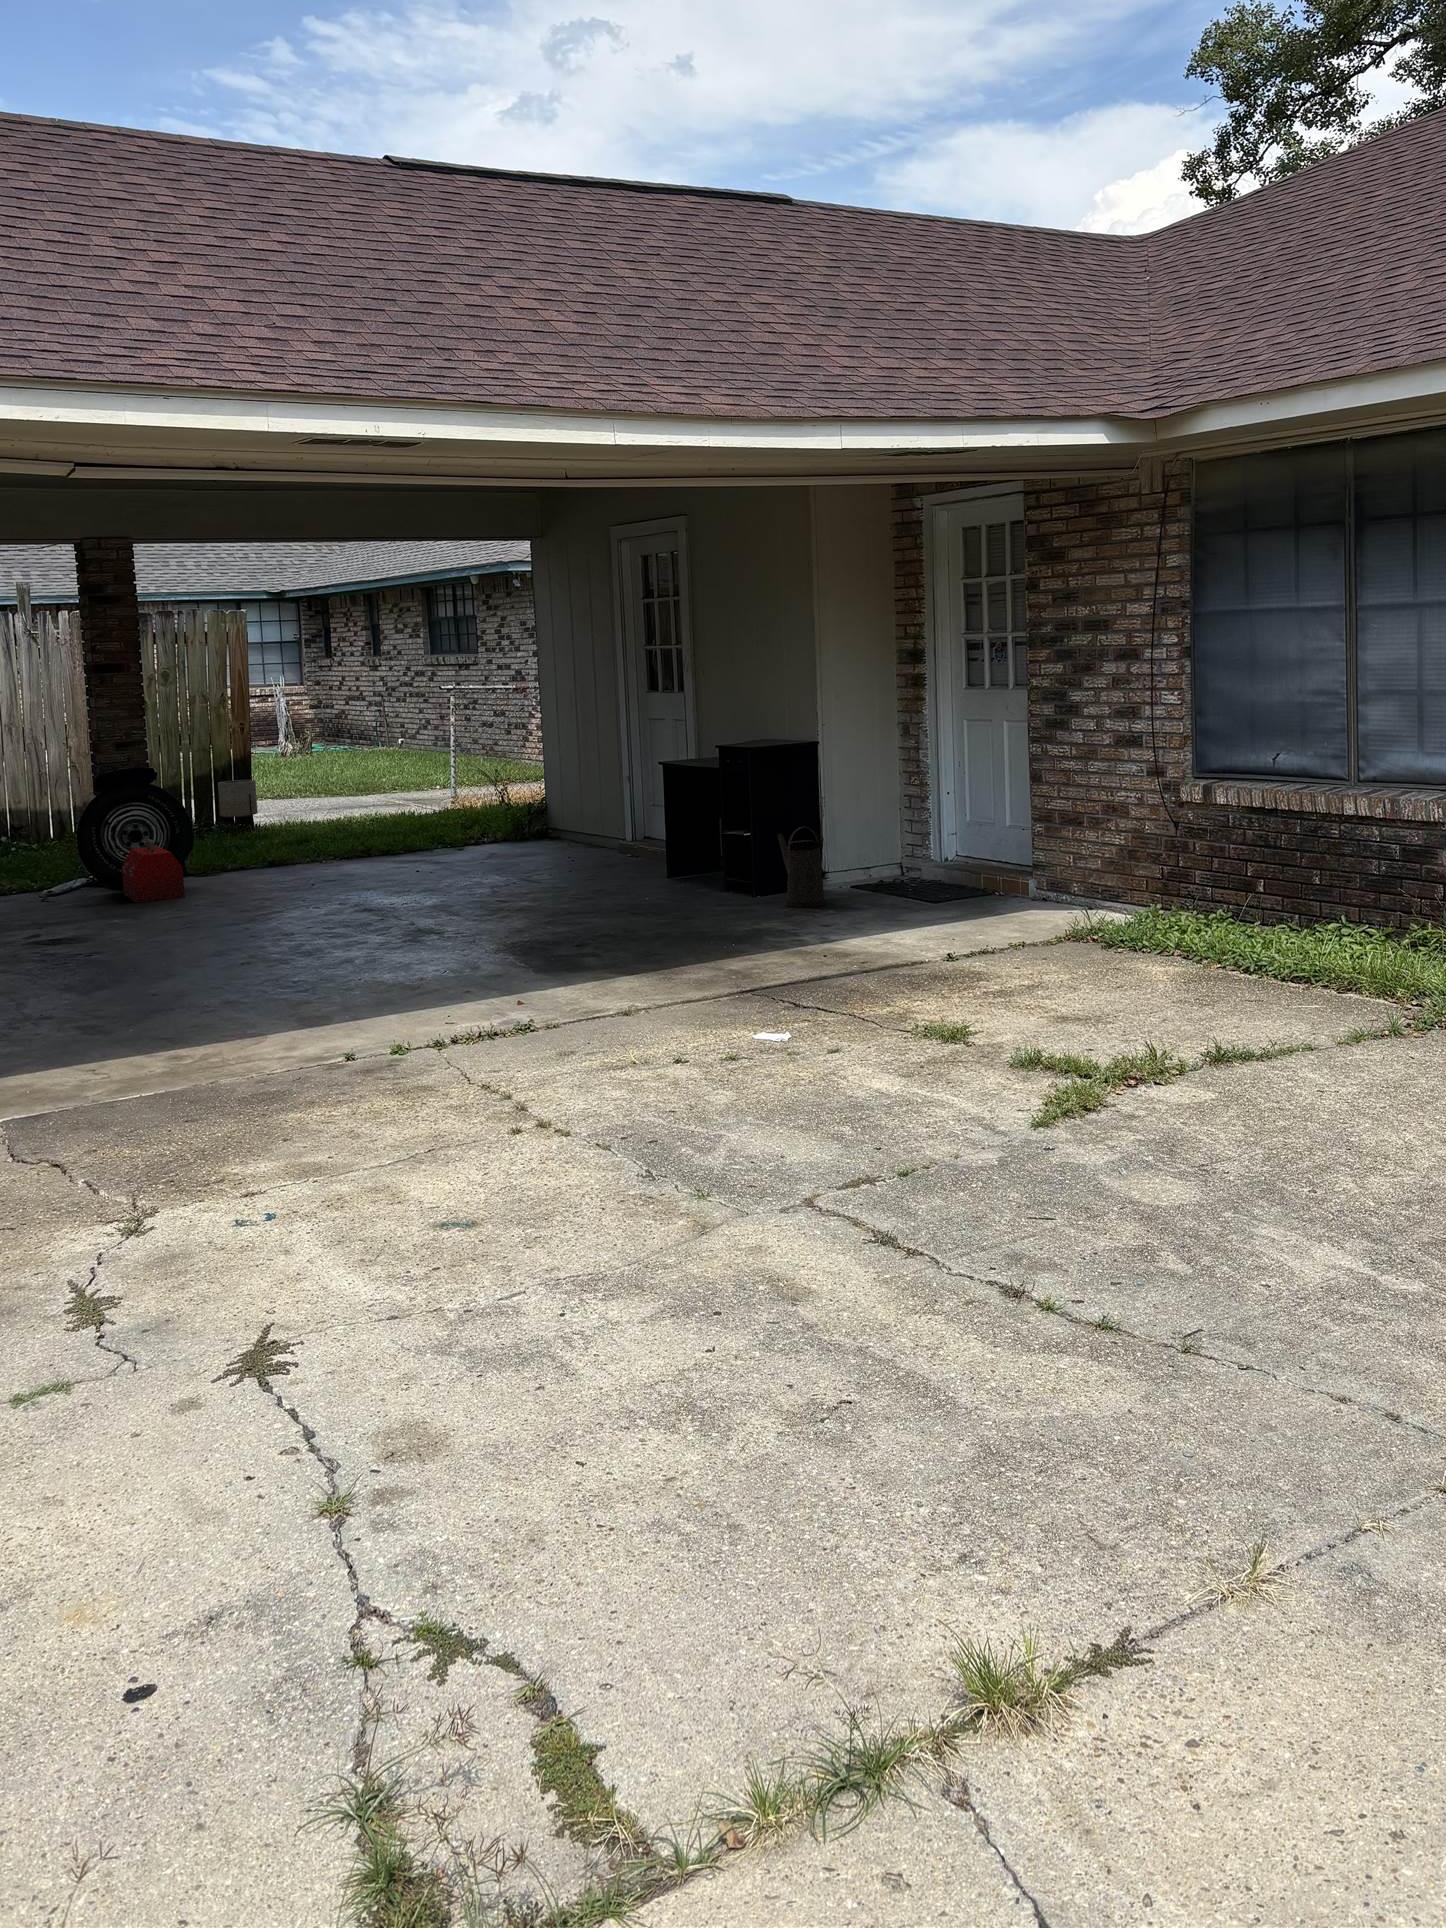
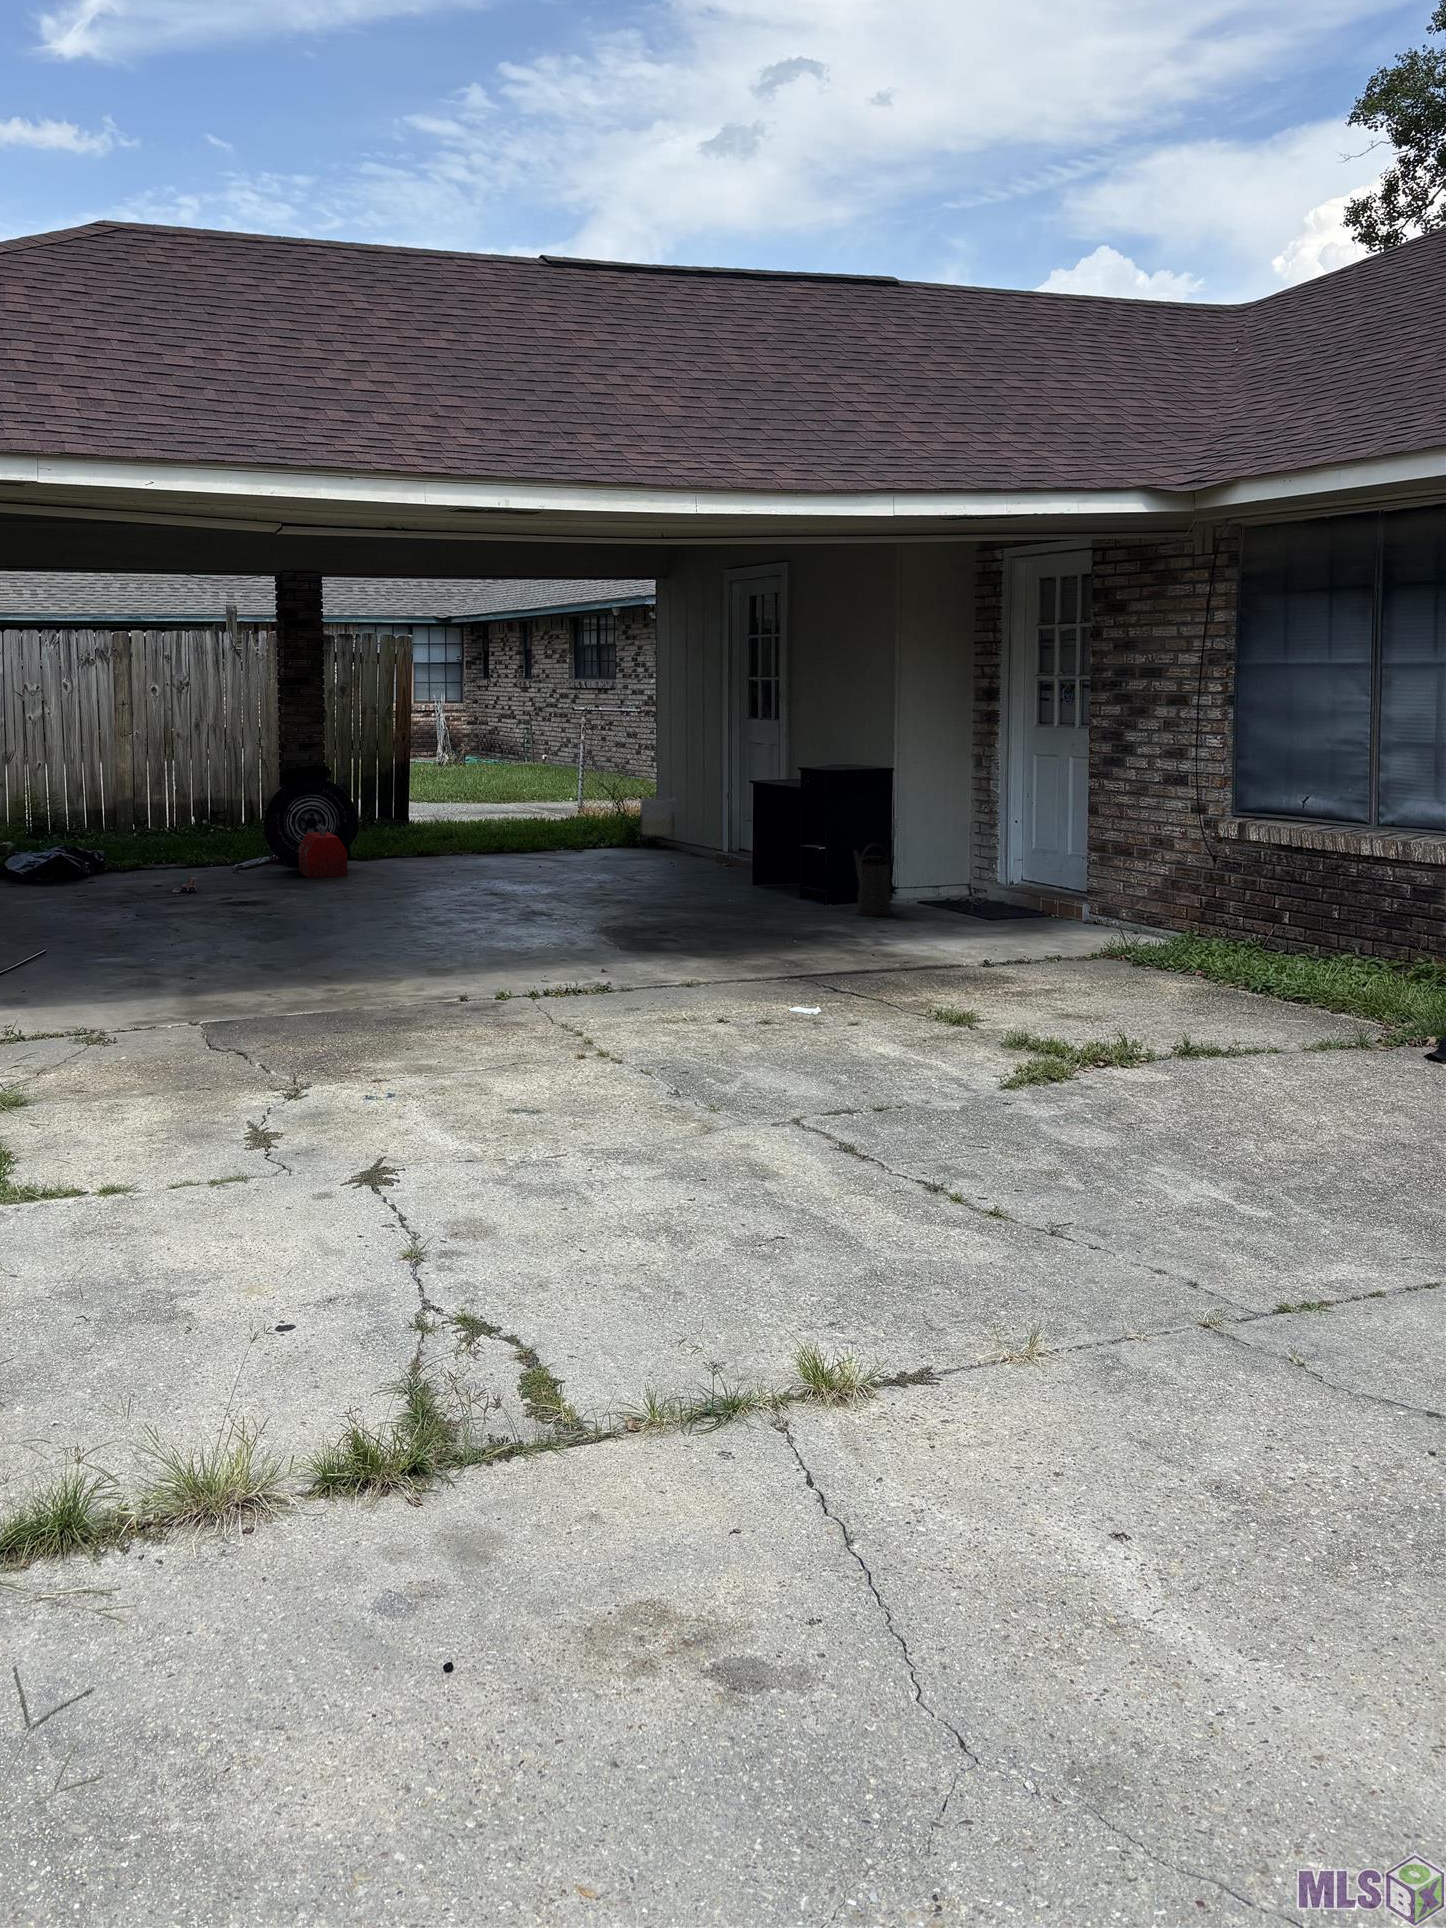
planter: present [218,780,258,831] -> present [640,798,677,836]

